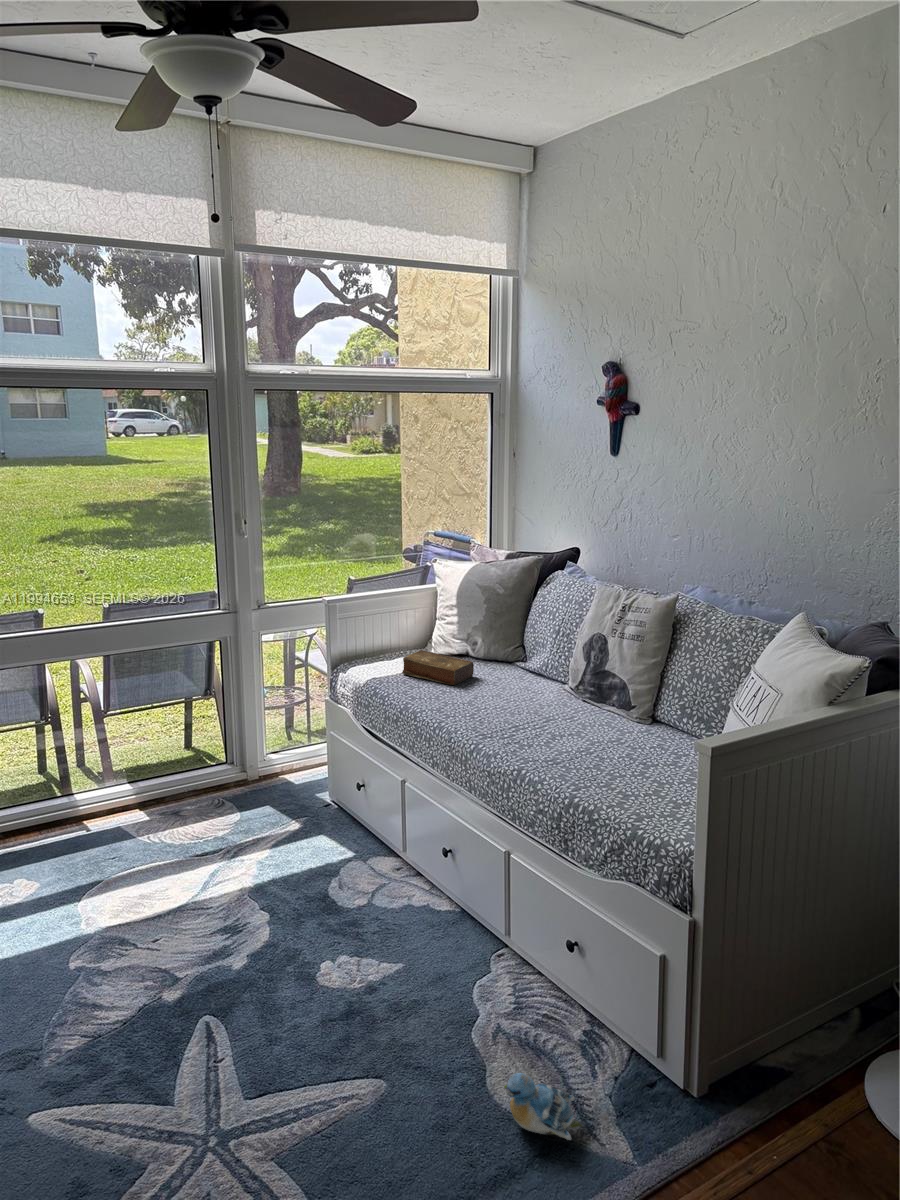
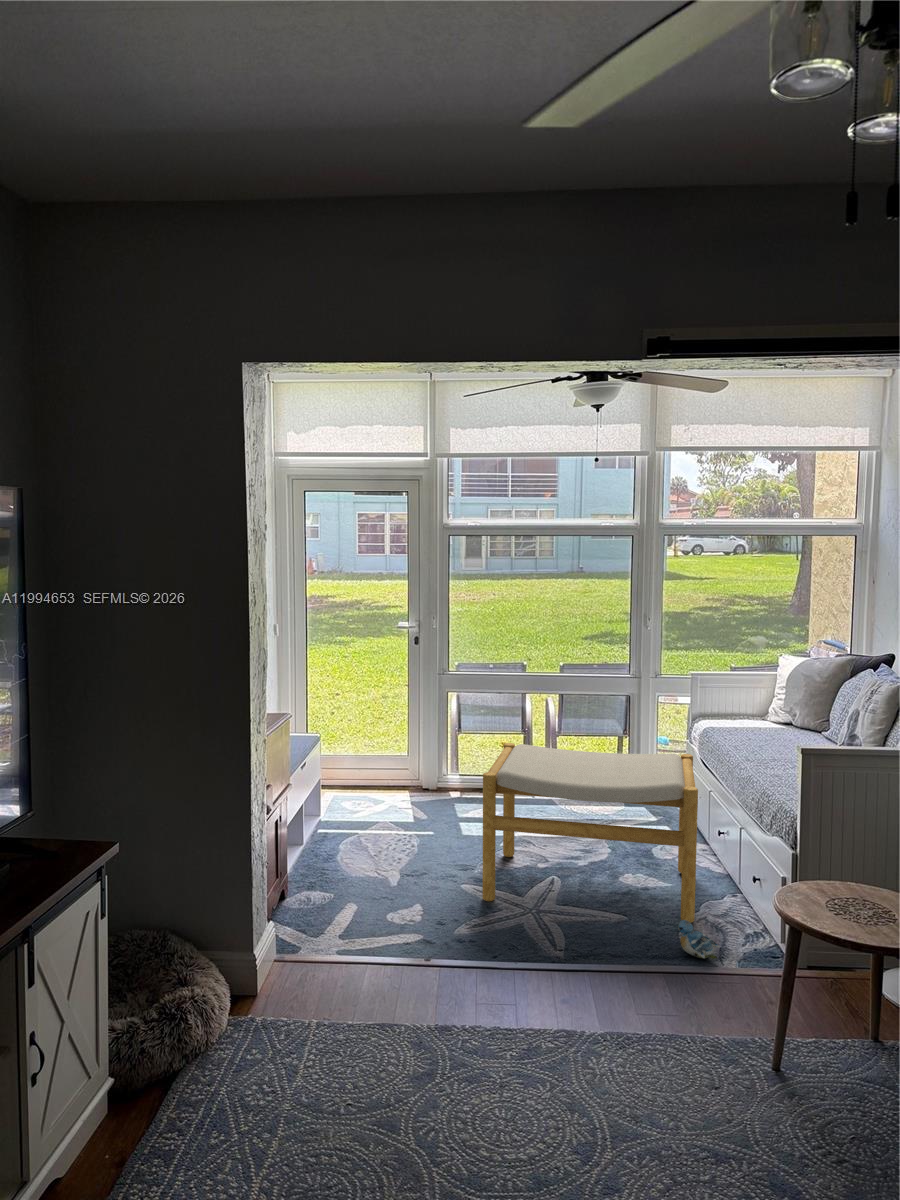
book: present [402,650,474,685] -> none [729,713,779,736]
footstool: none [73,744,500,1153] -> present [483,743,698,923]

